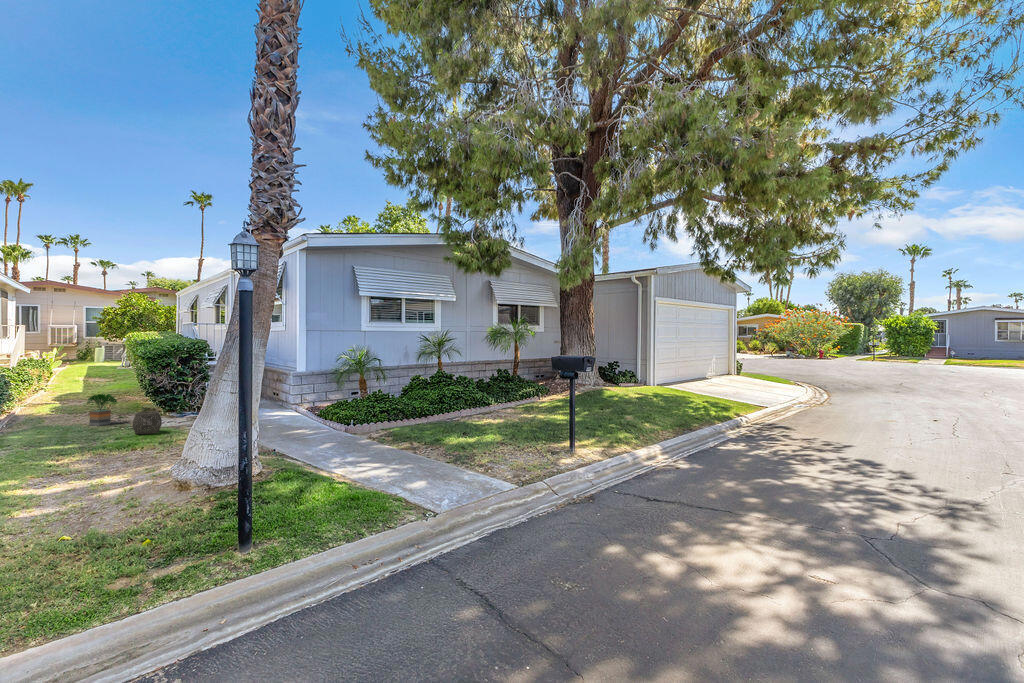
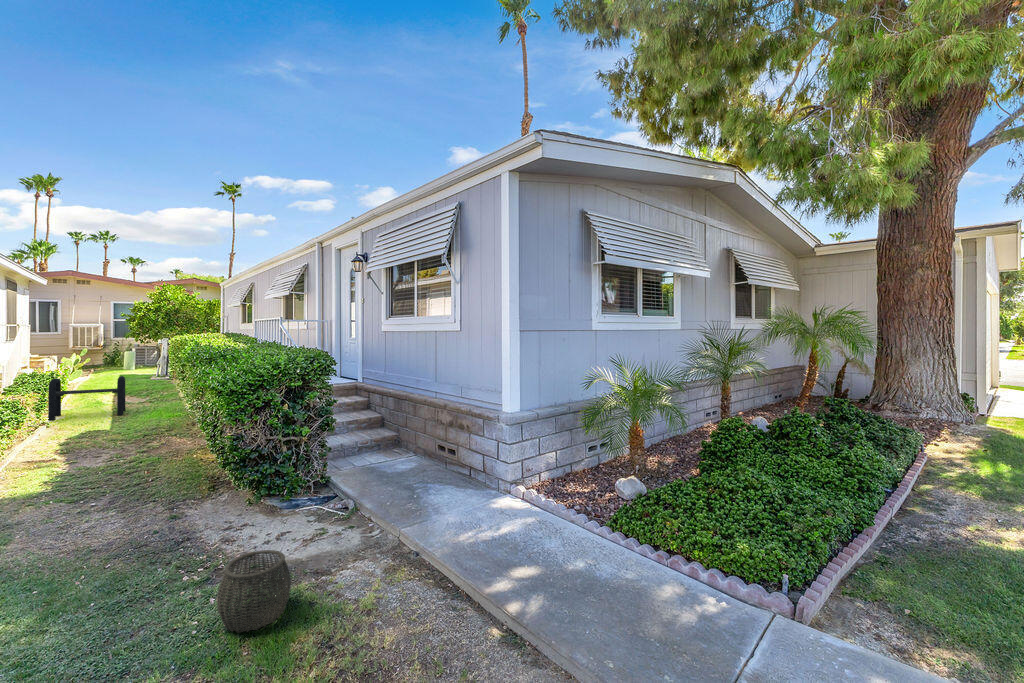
bench: none [47,360,97,387] -> present [48,376,125,421]
potted tree: present [87,394,117,426] -> none [92,485,169,572]

